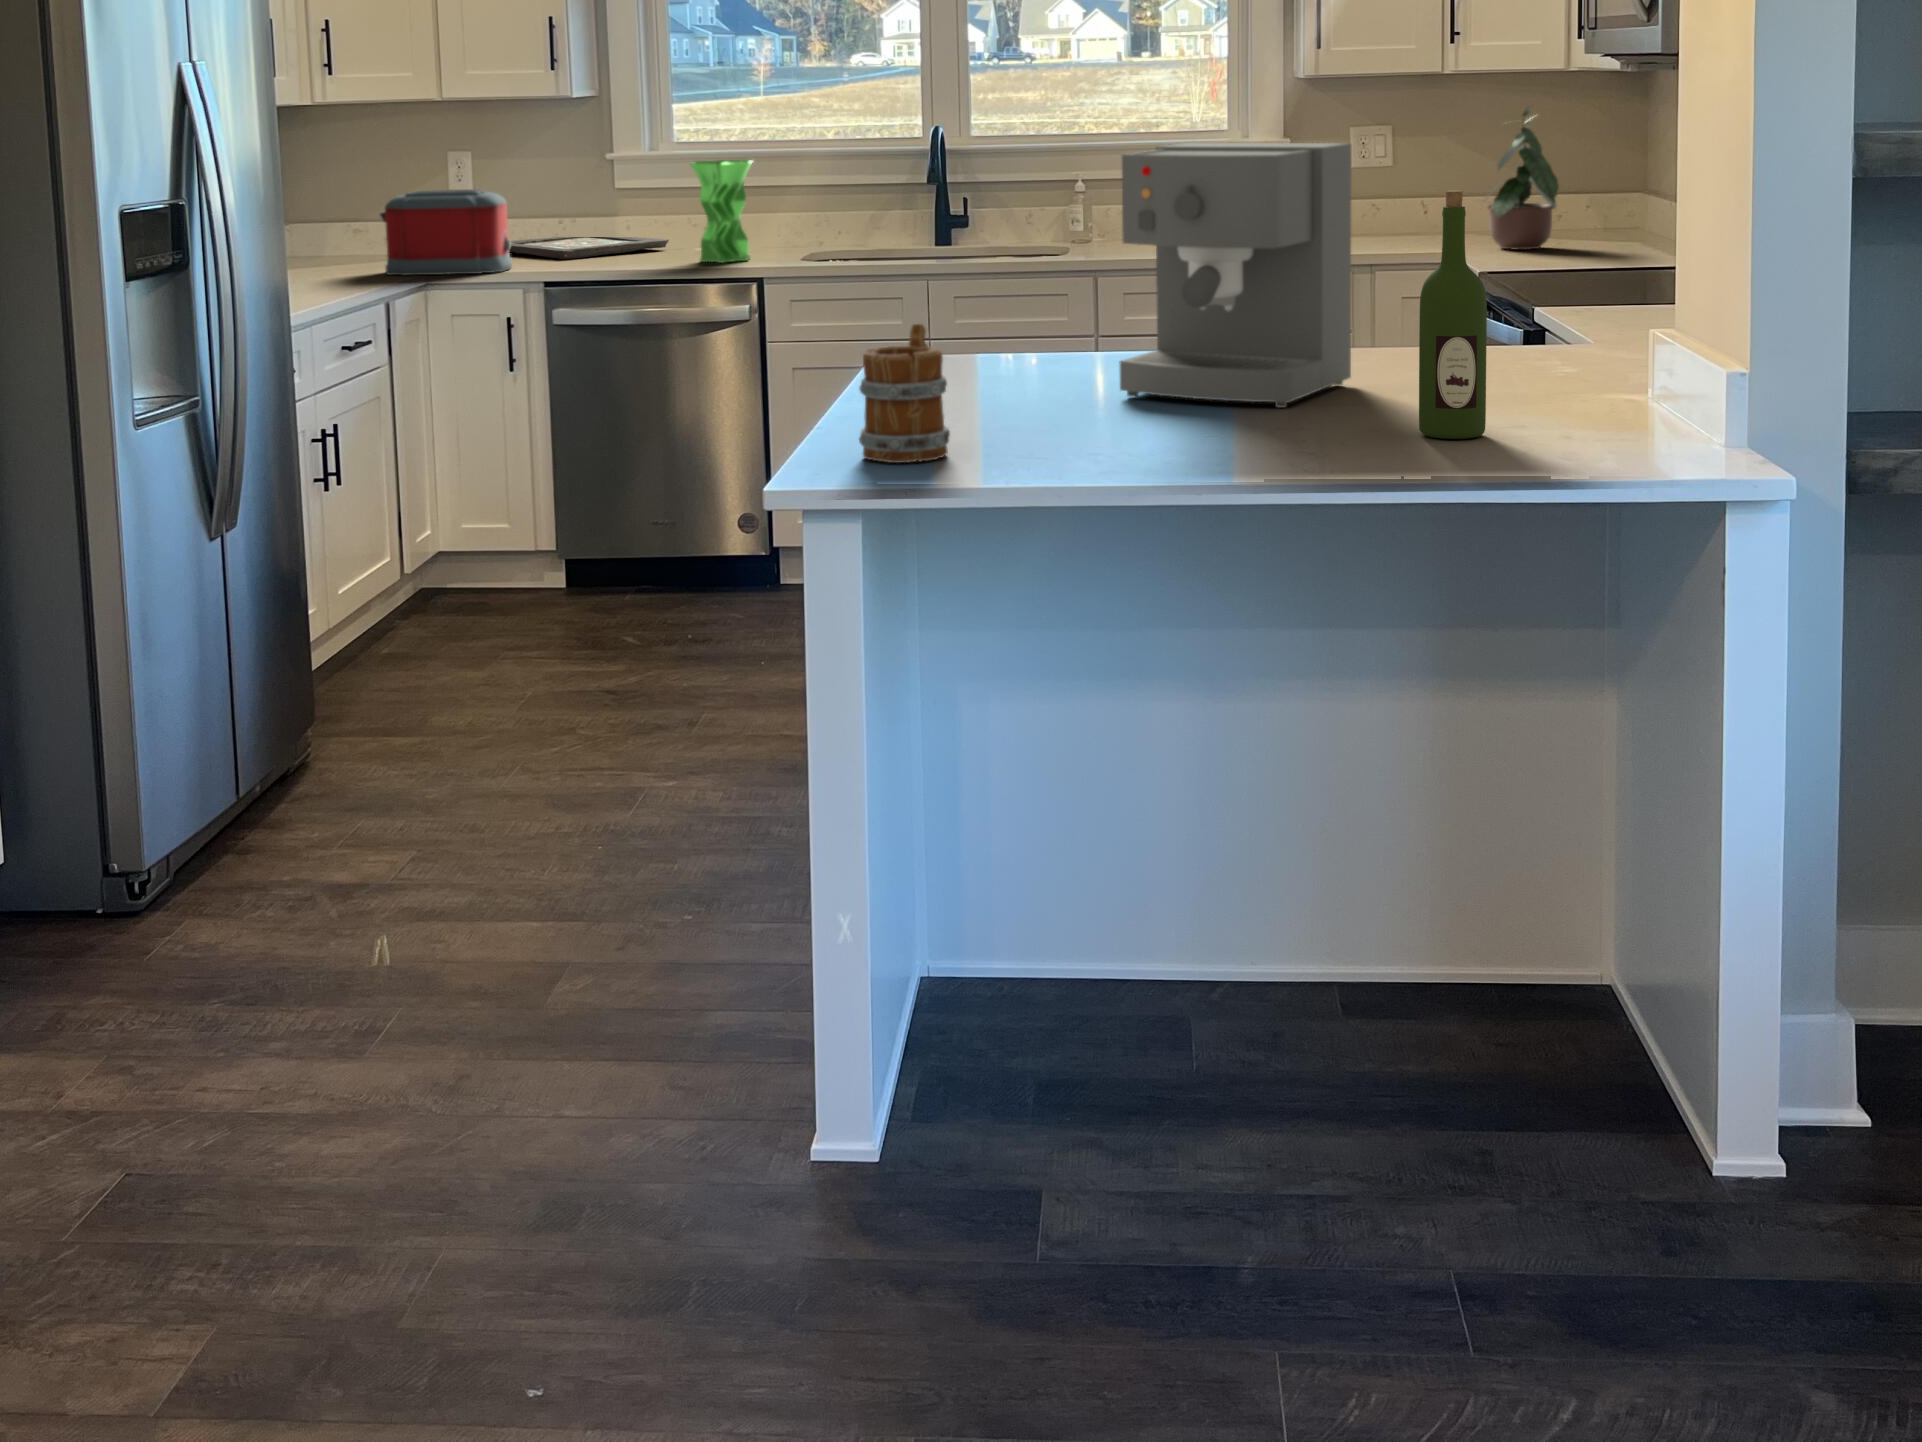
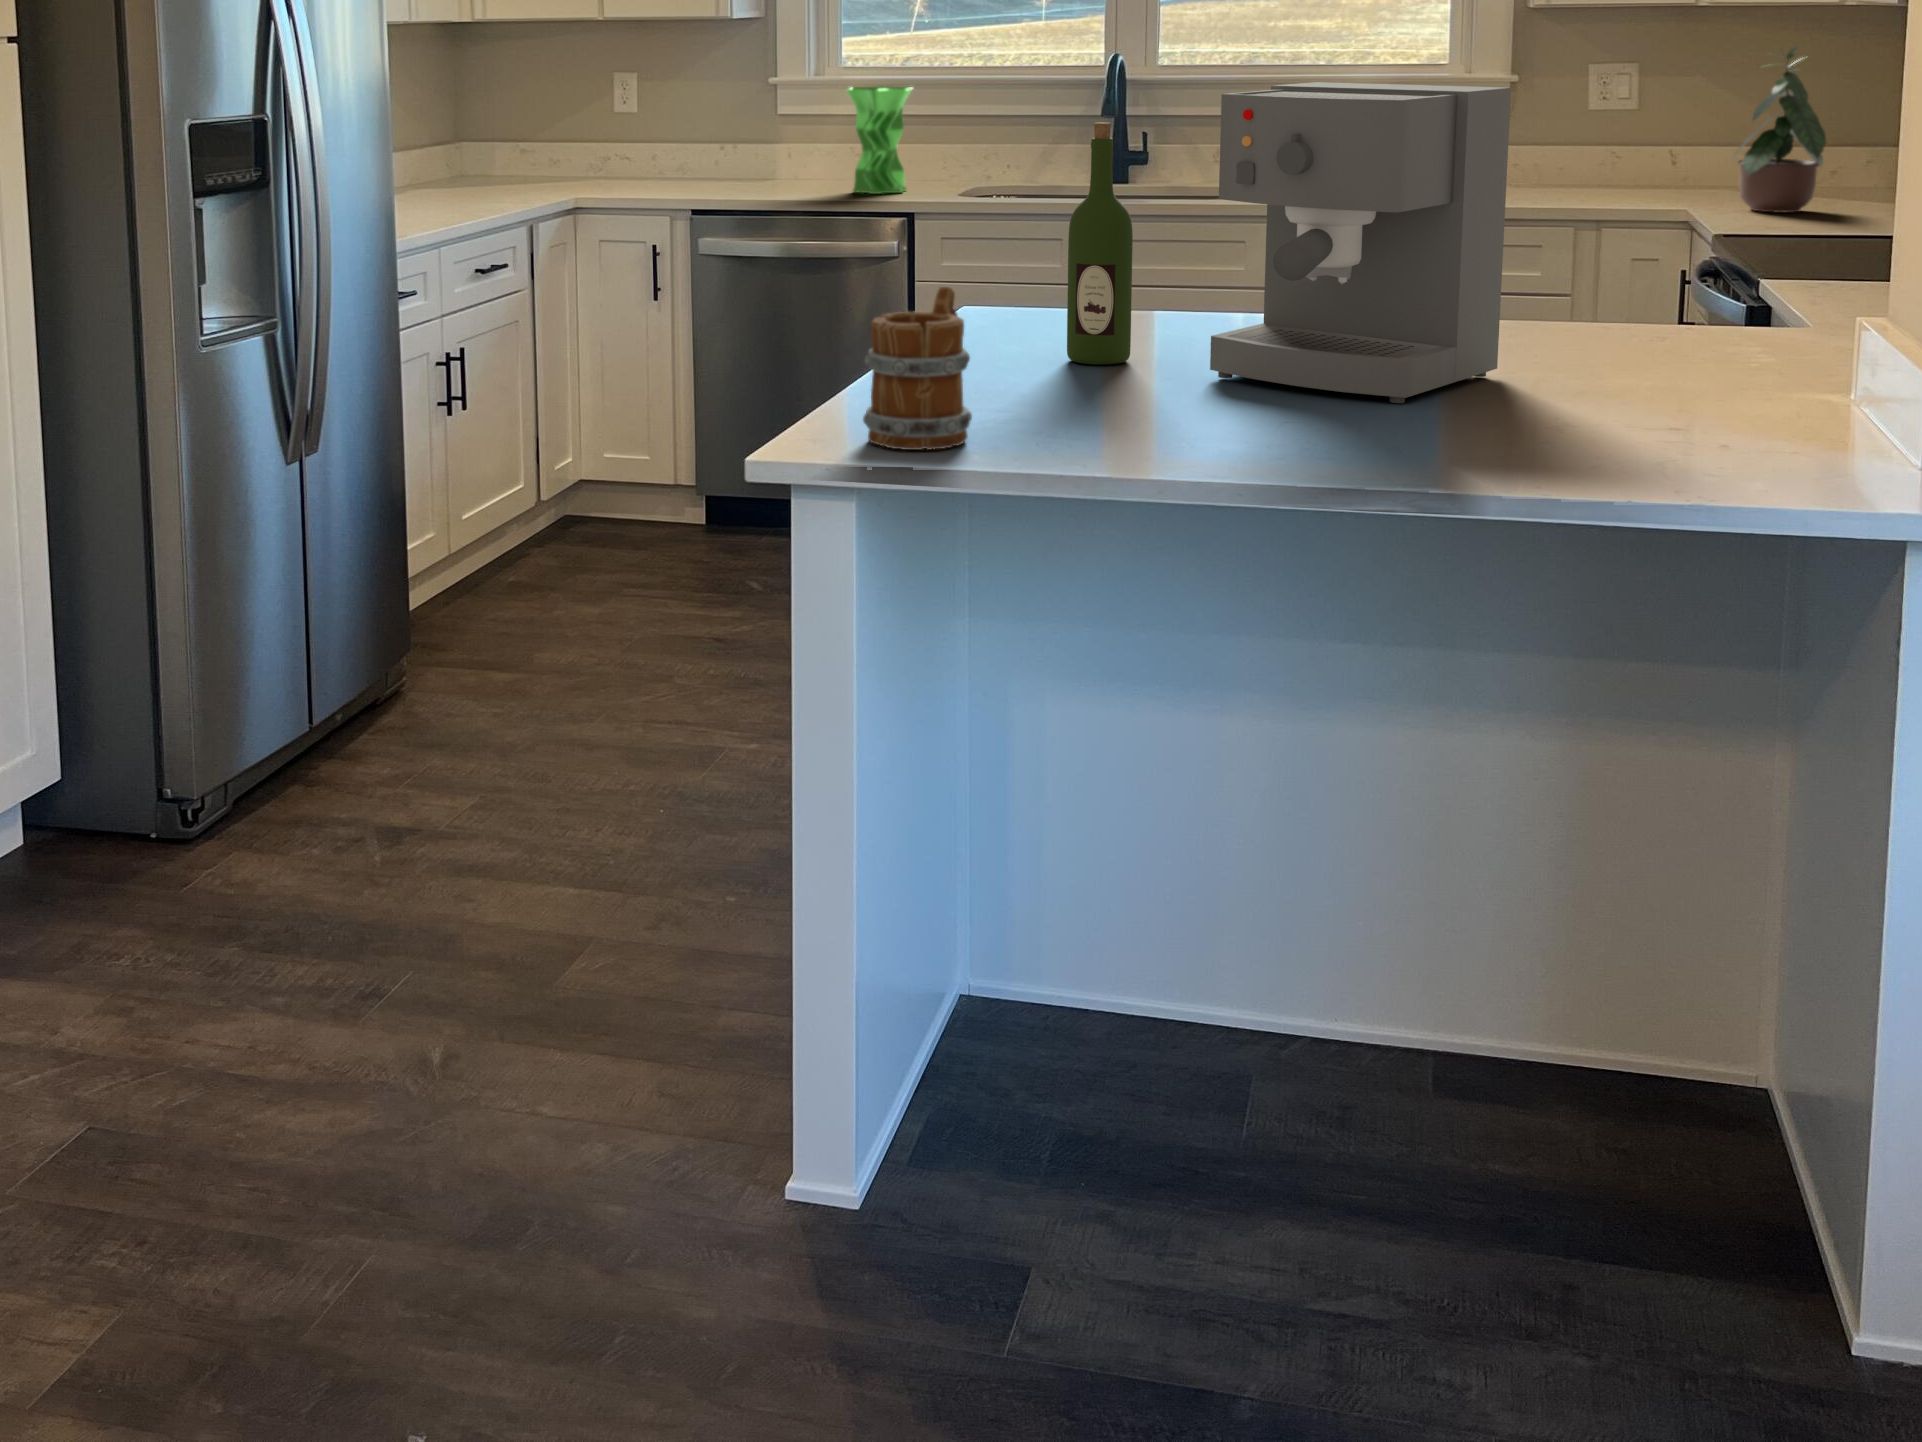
toaster: present [380,190,512,275] -> none [532,110,663,197]
wine bottle: present [1419,190,1487,439] -> present [1067,122,1133,365]
decorative tray: present [509,236,669,259] -> none [653,158,832,184]

